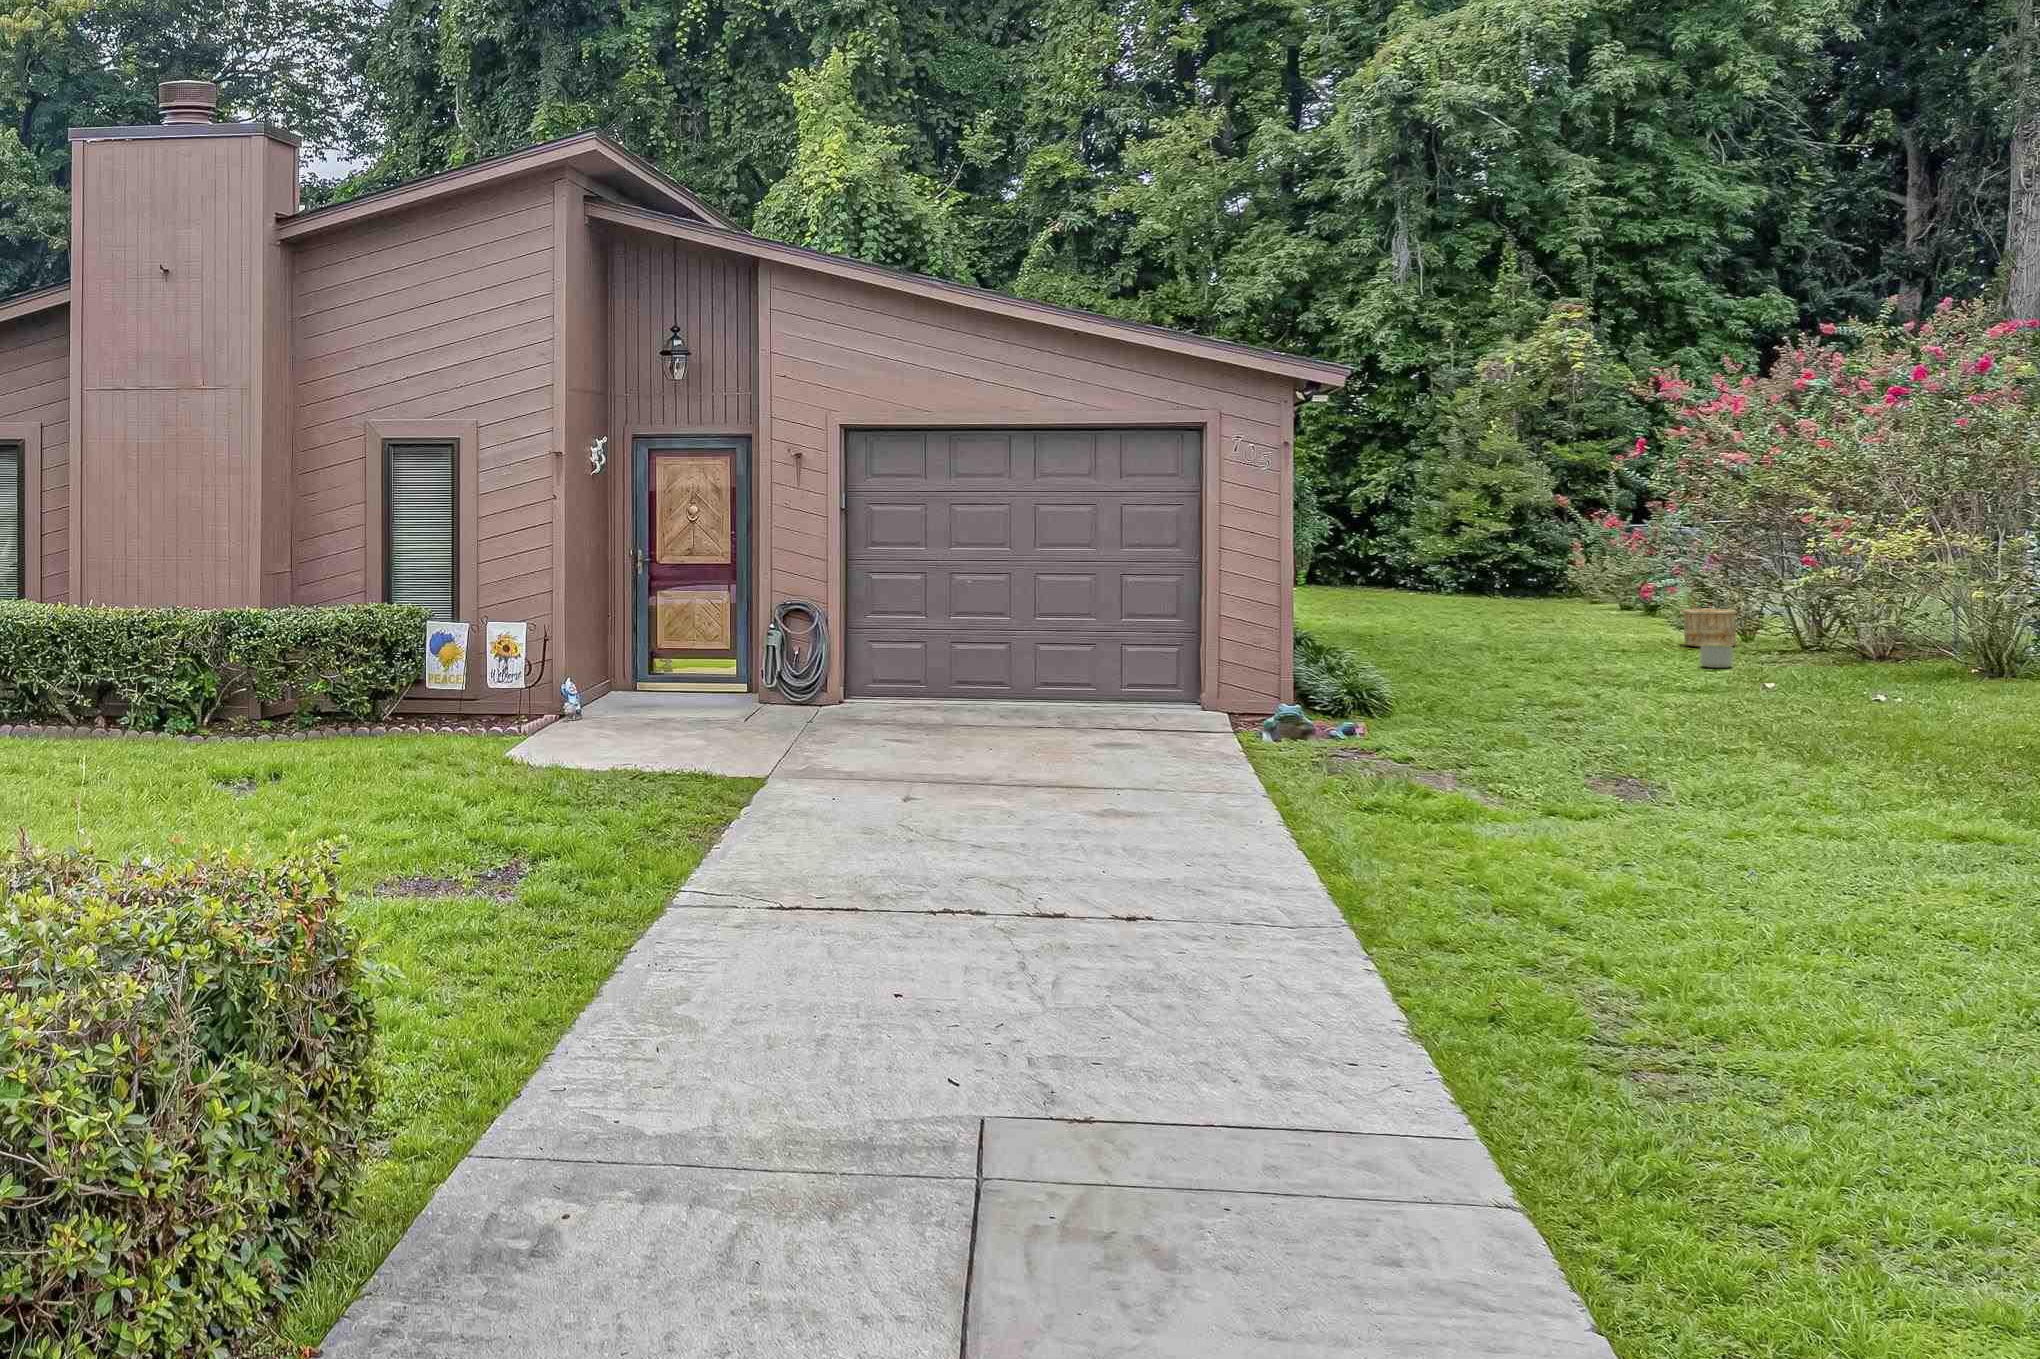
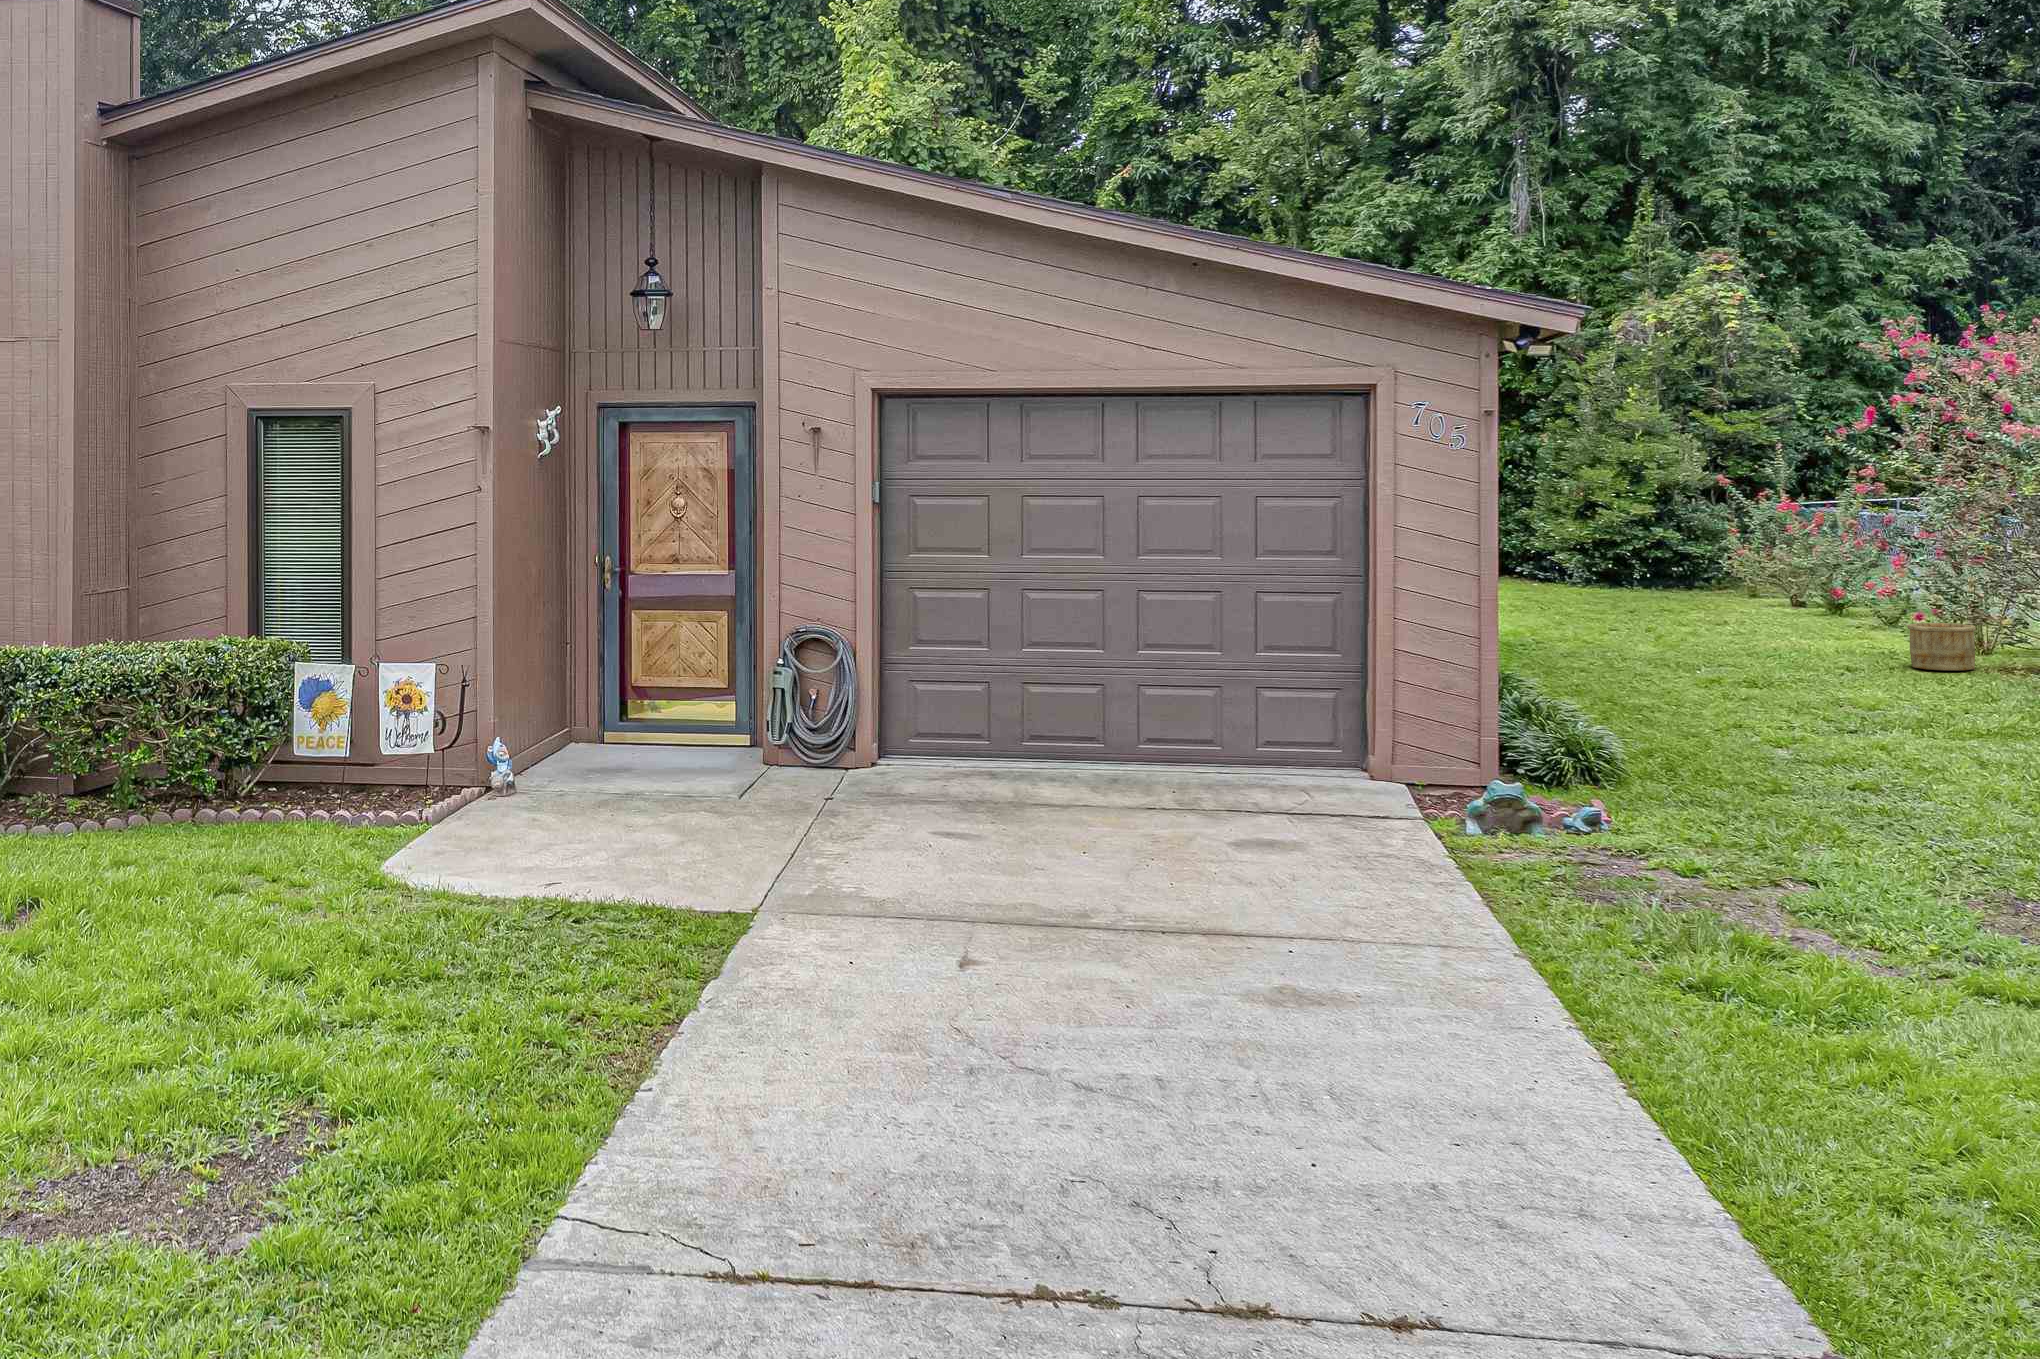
planter: present [1700,645,1733,668] -> none [1948,674,1990,704]

